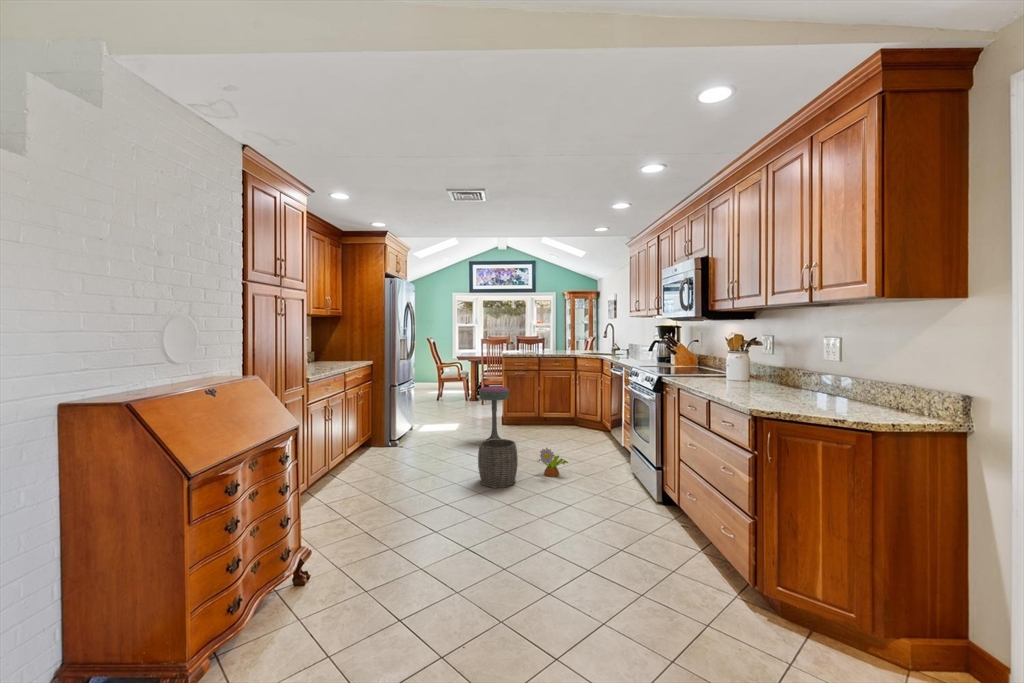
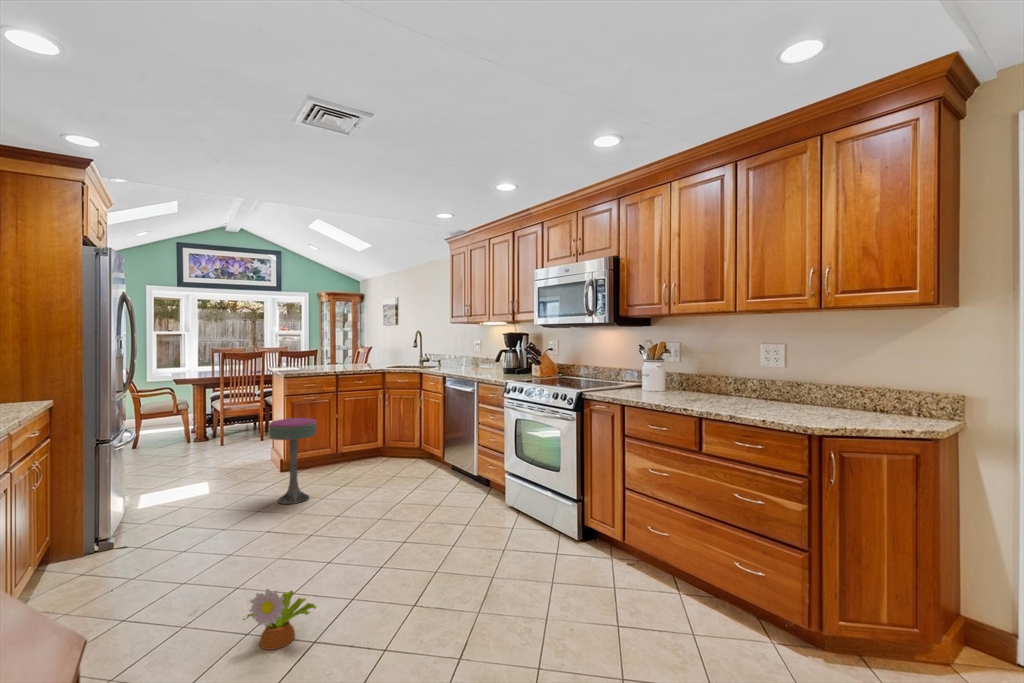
woven basket: present [478,439,518,488] -> none [325,497,387,579]
decorative plant: present [538,448,568,477] -> present [243,589,316,650]

